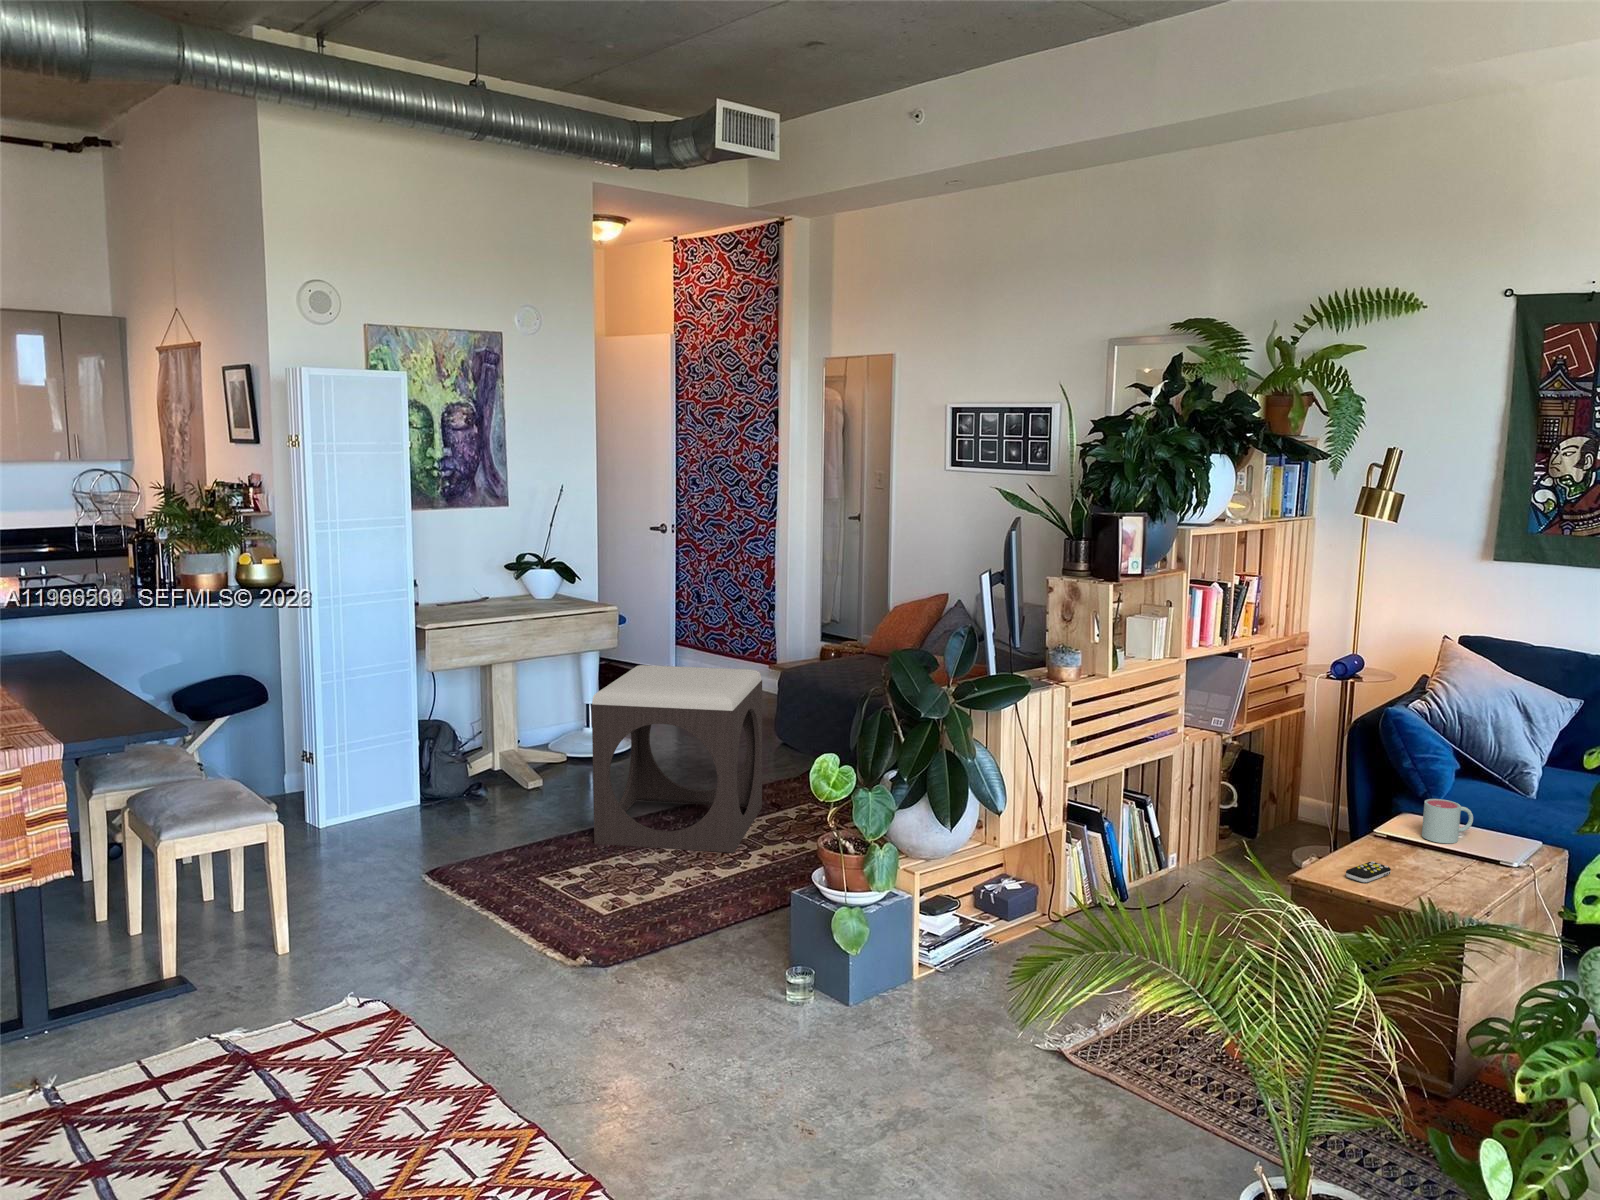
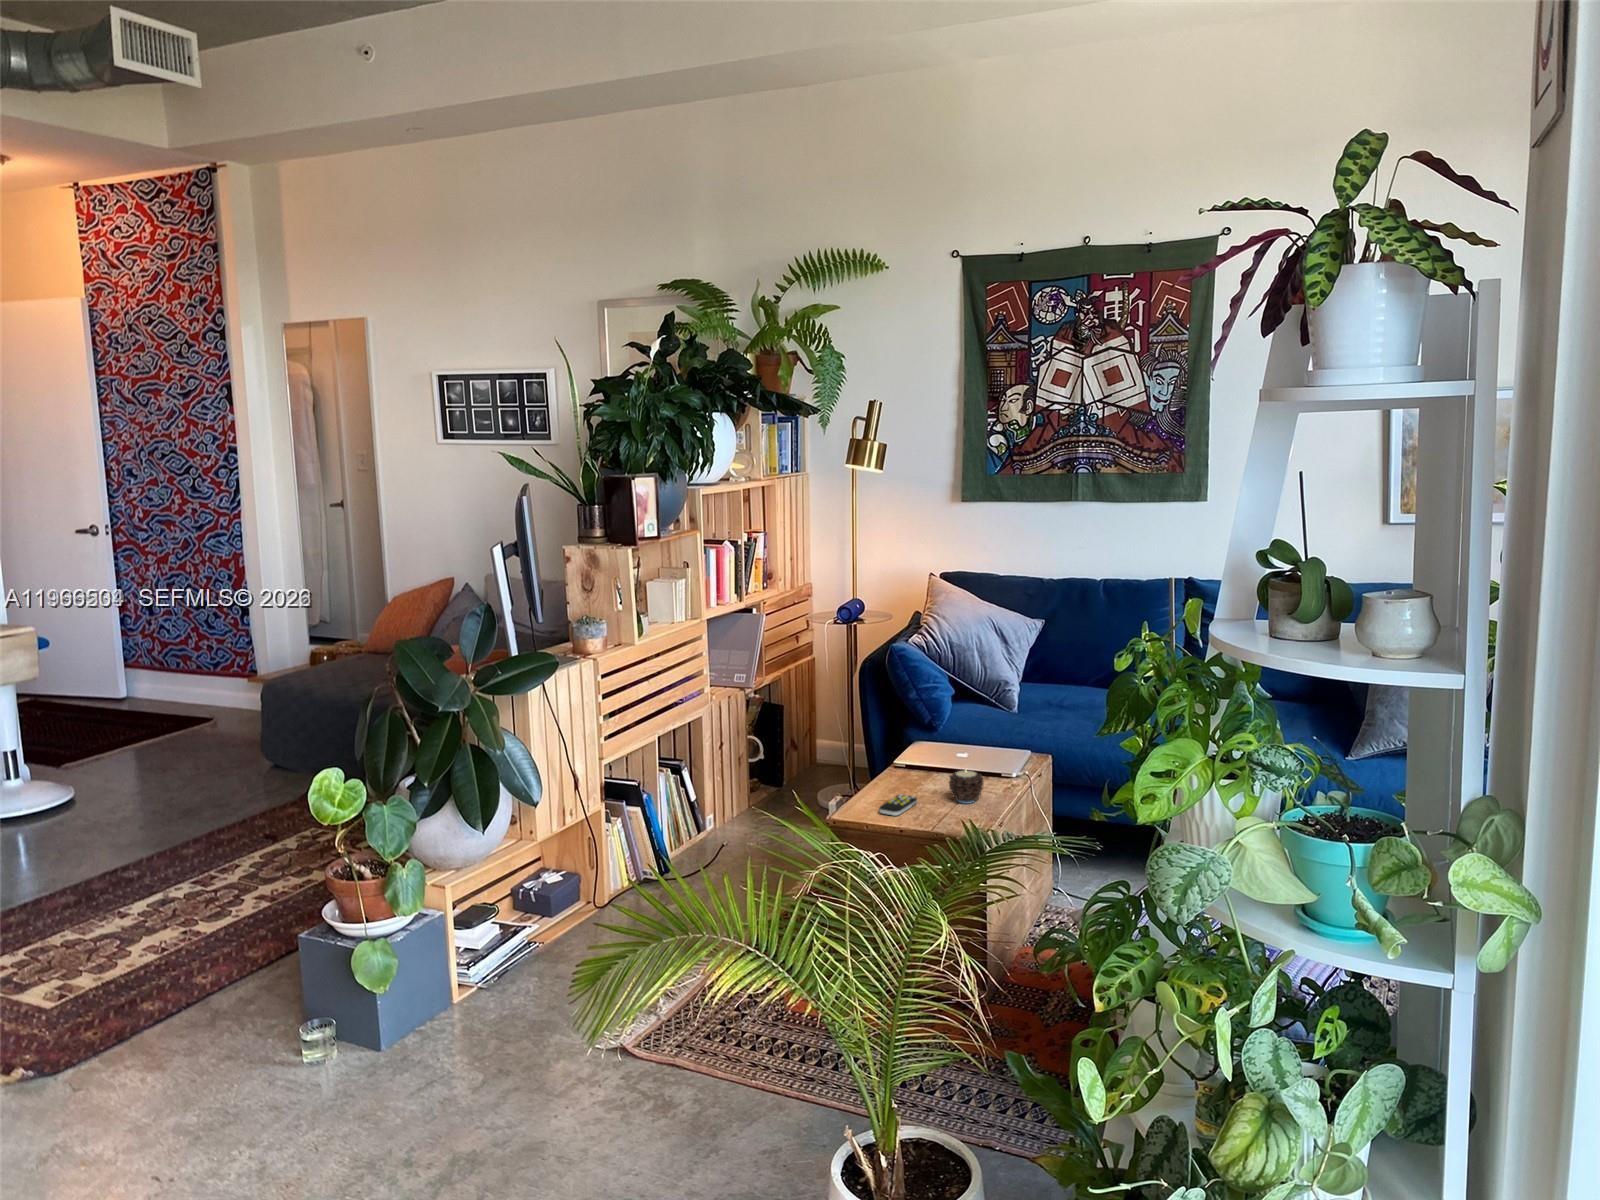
footstool: present [592,665,762,853] -> none [7,682,253,919]
mug: present [1422,799,1473,843] -> none [936,726,978,767]
candle: none [1428,845,1471,884] -> present [949,770,983,804]

